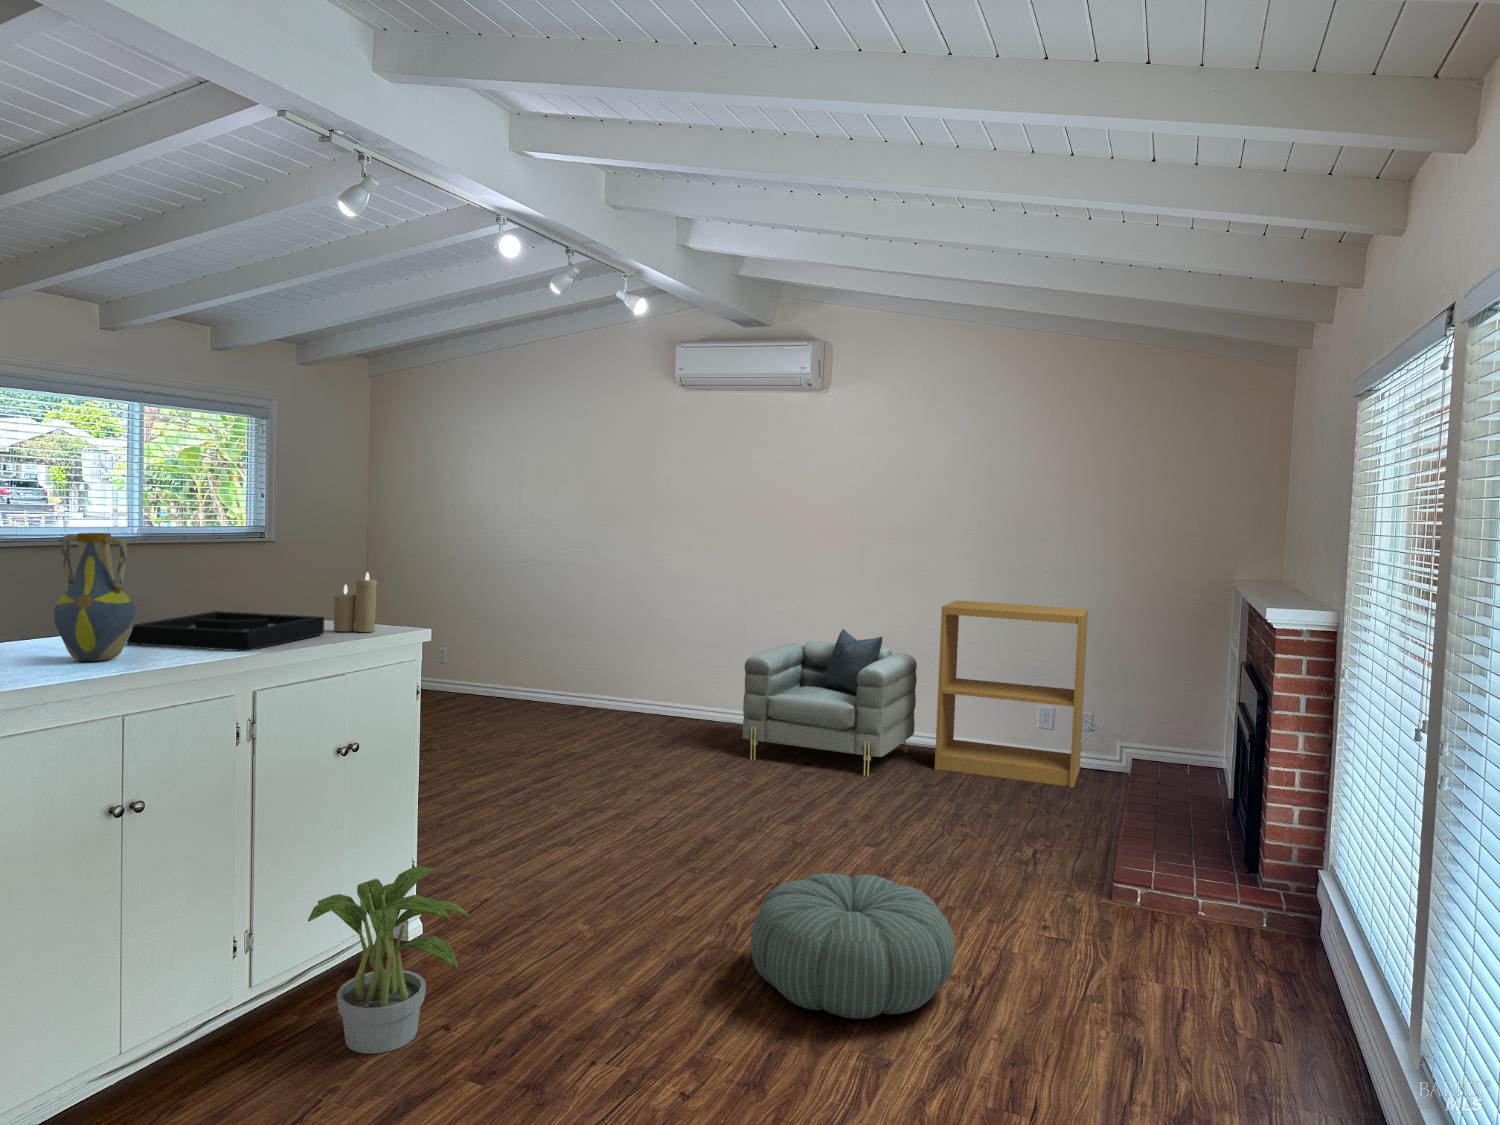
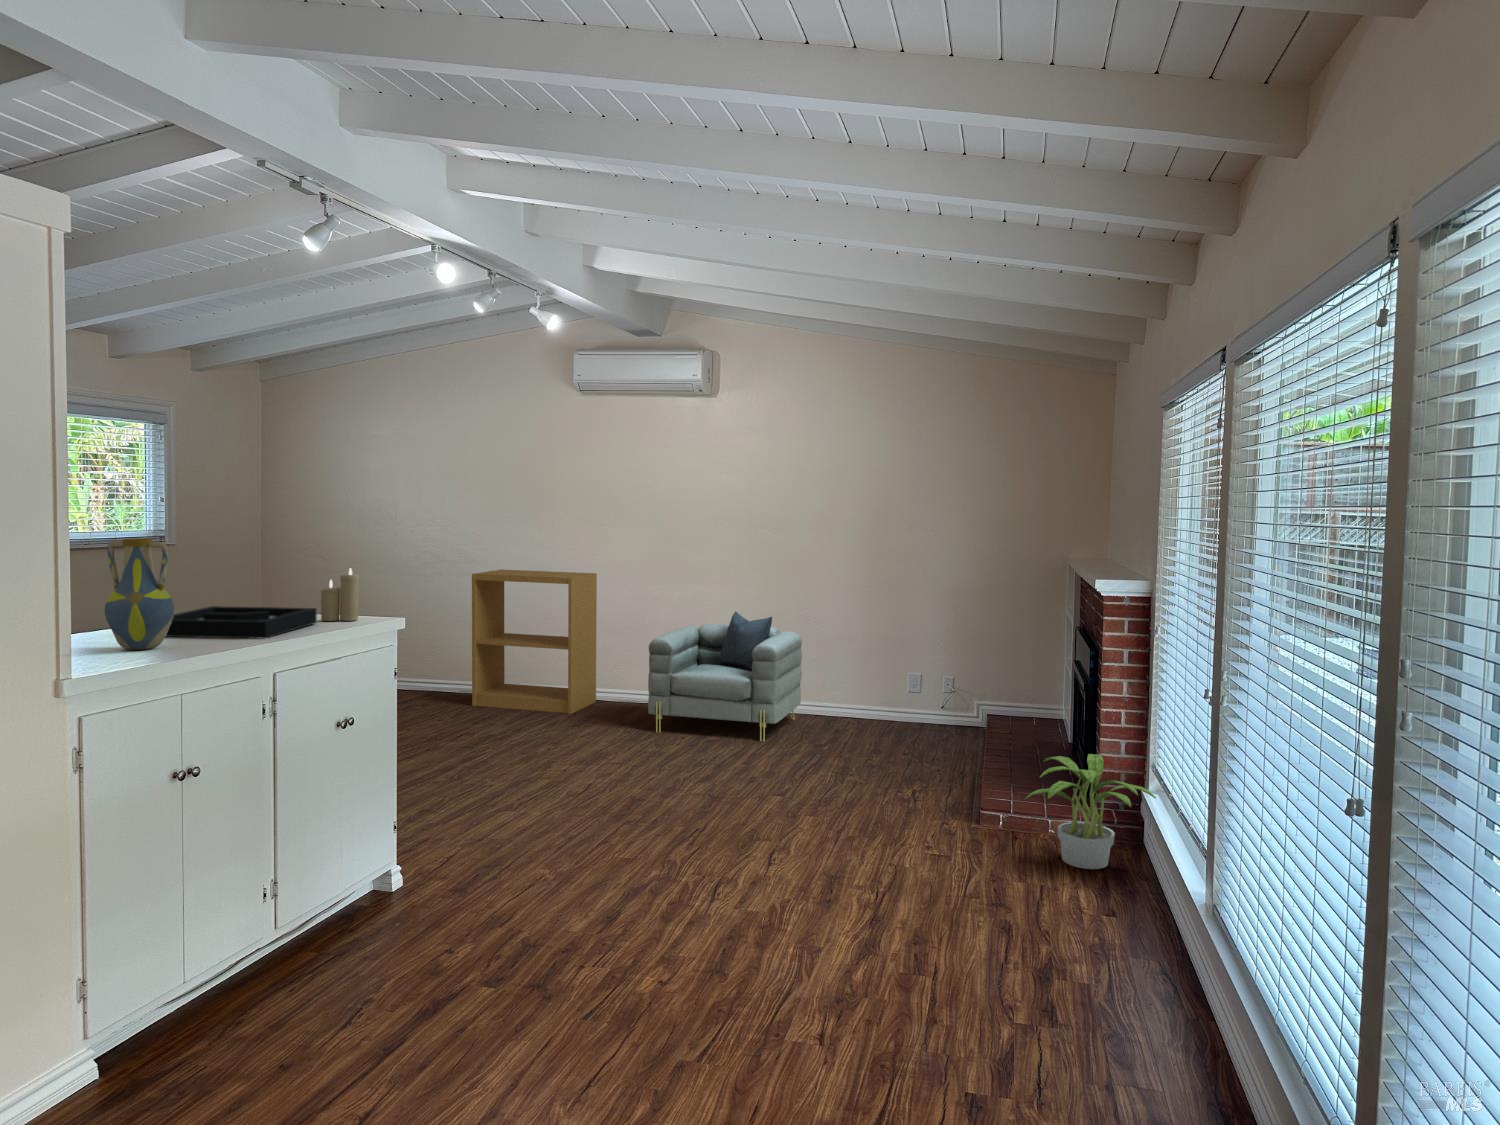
bookshelf: present [935,600,1088,788] -> present [472,570,597,714]
potted plant: present [308,866,470,1054] -> present [1025,754,1156,869]
pouf: present [751,873,955,1019] -> none [697,811,863,921]

